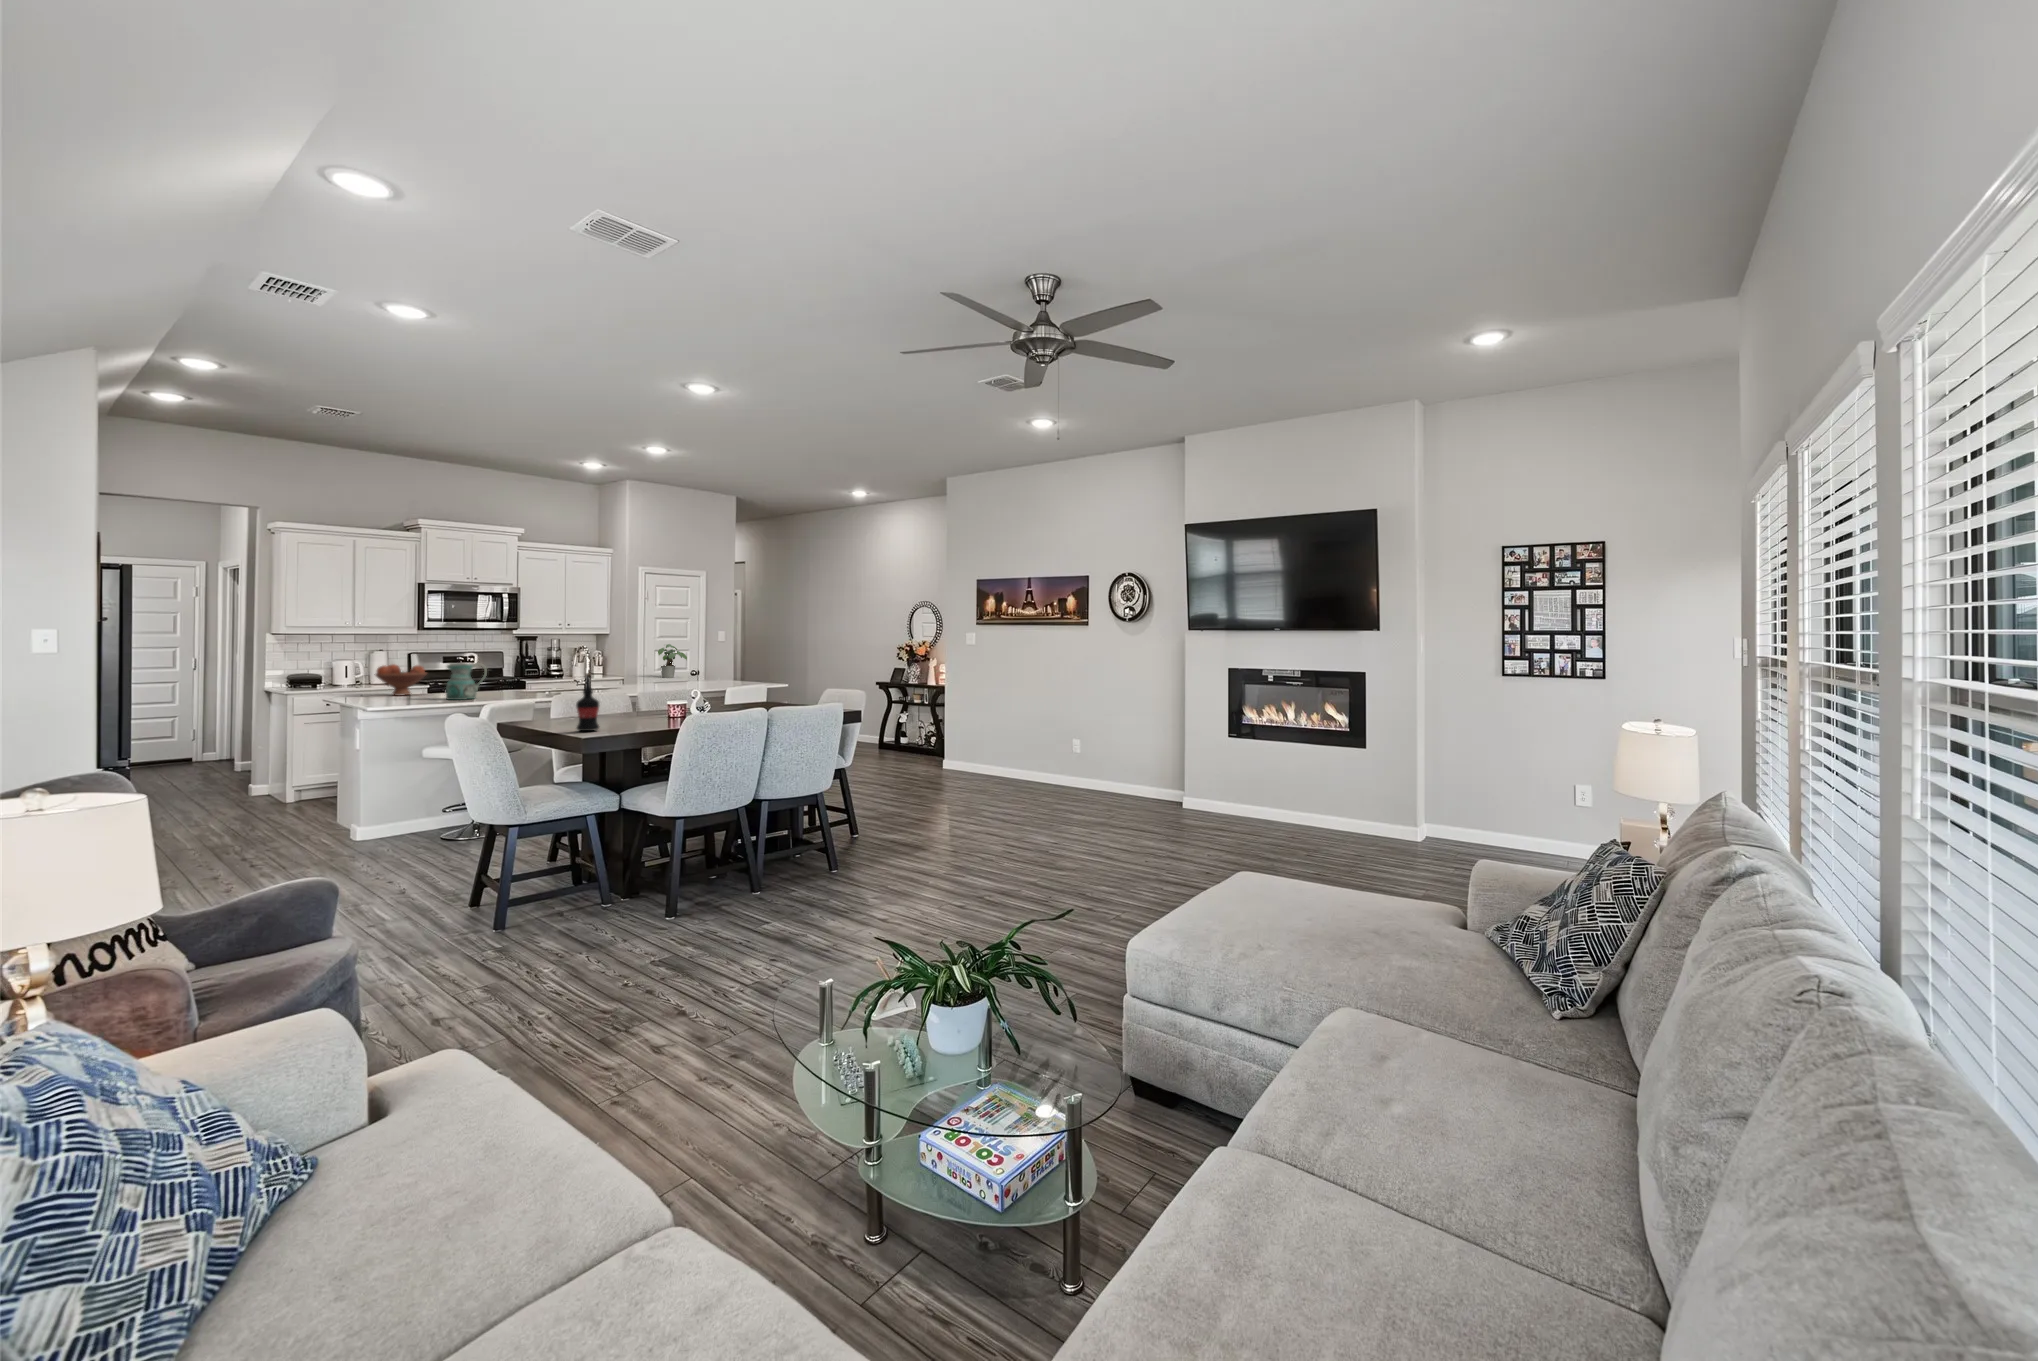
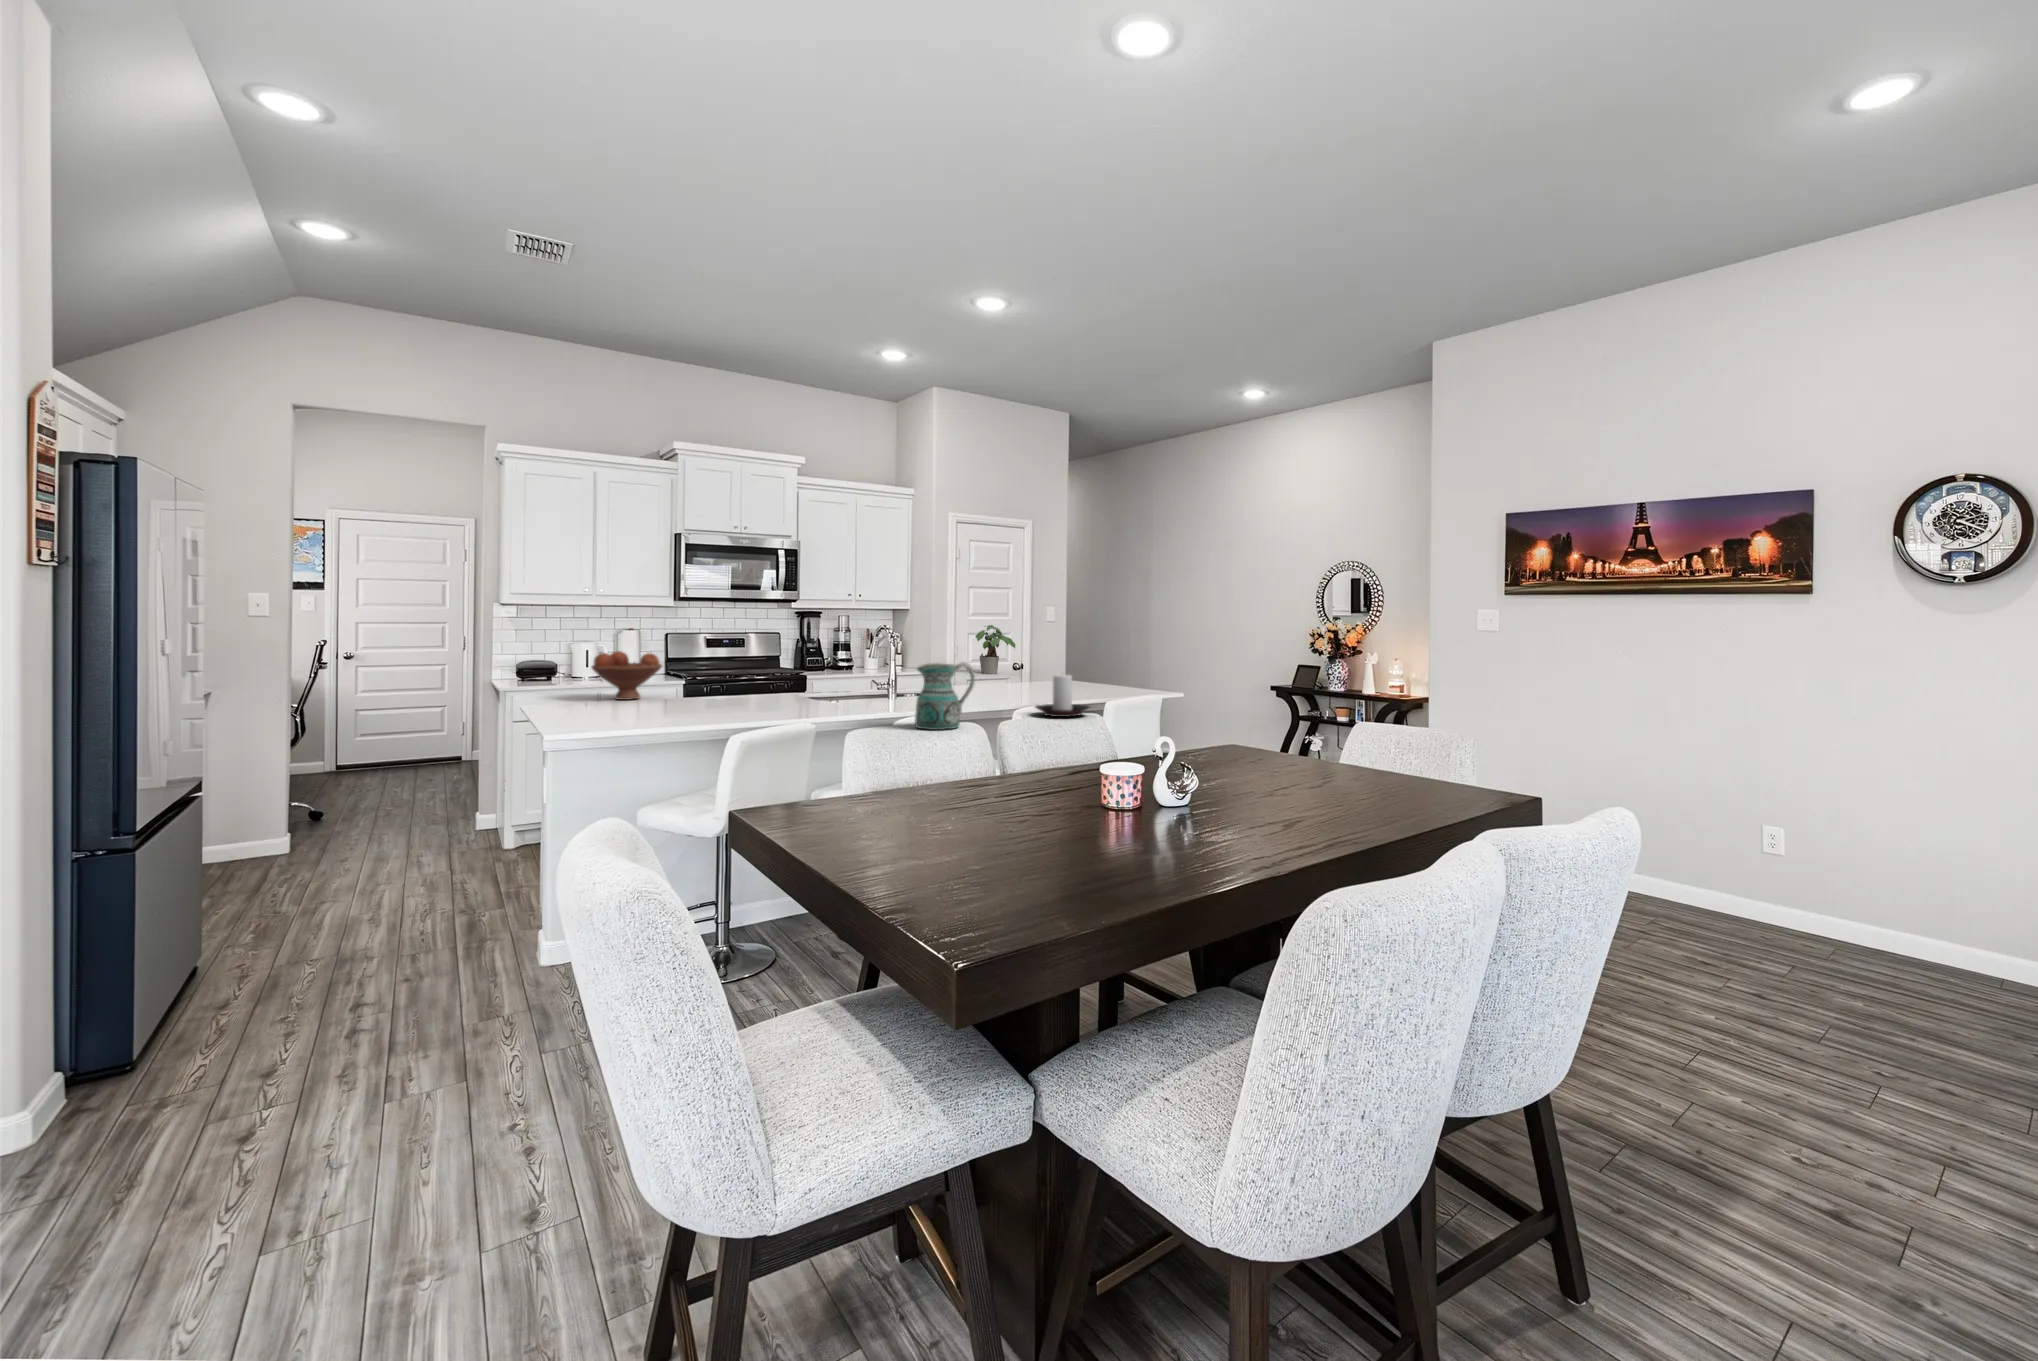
ceramic pitcher: present [446,663,487,700] -> present [915,663,975,730]
candle holder: none [689,671,724,696] -> present [1035,675,1089,717]
wine bottle: present [576,673,599,731] -> none [827,696,880,848]

